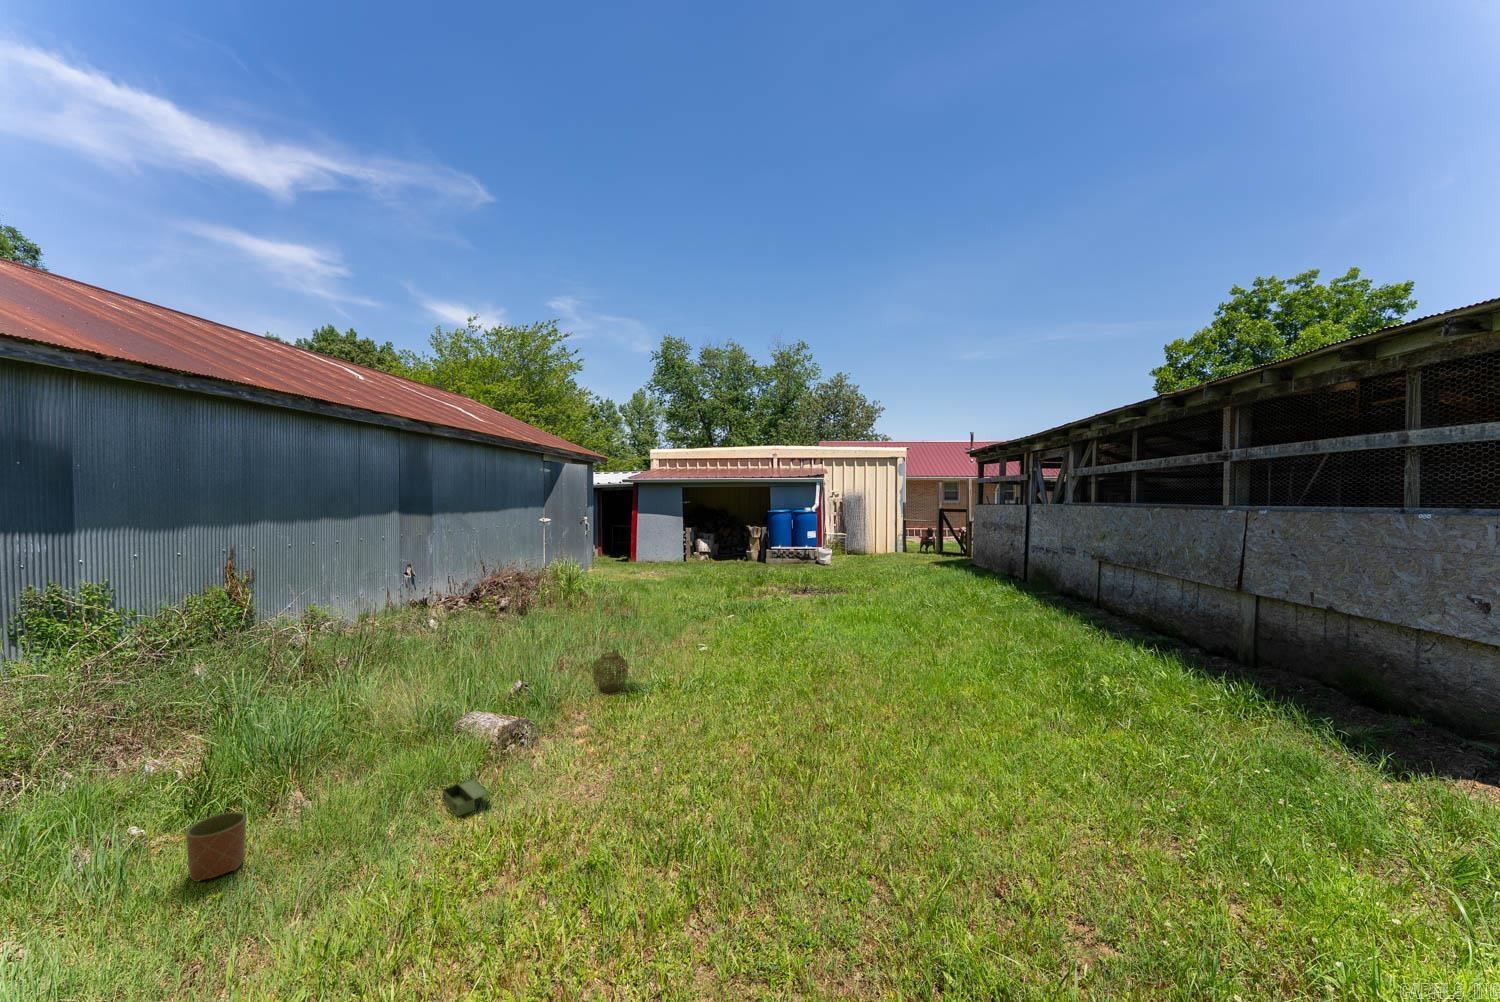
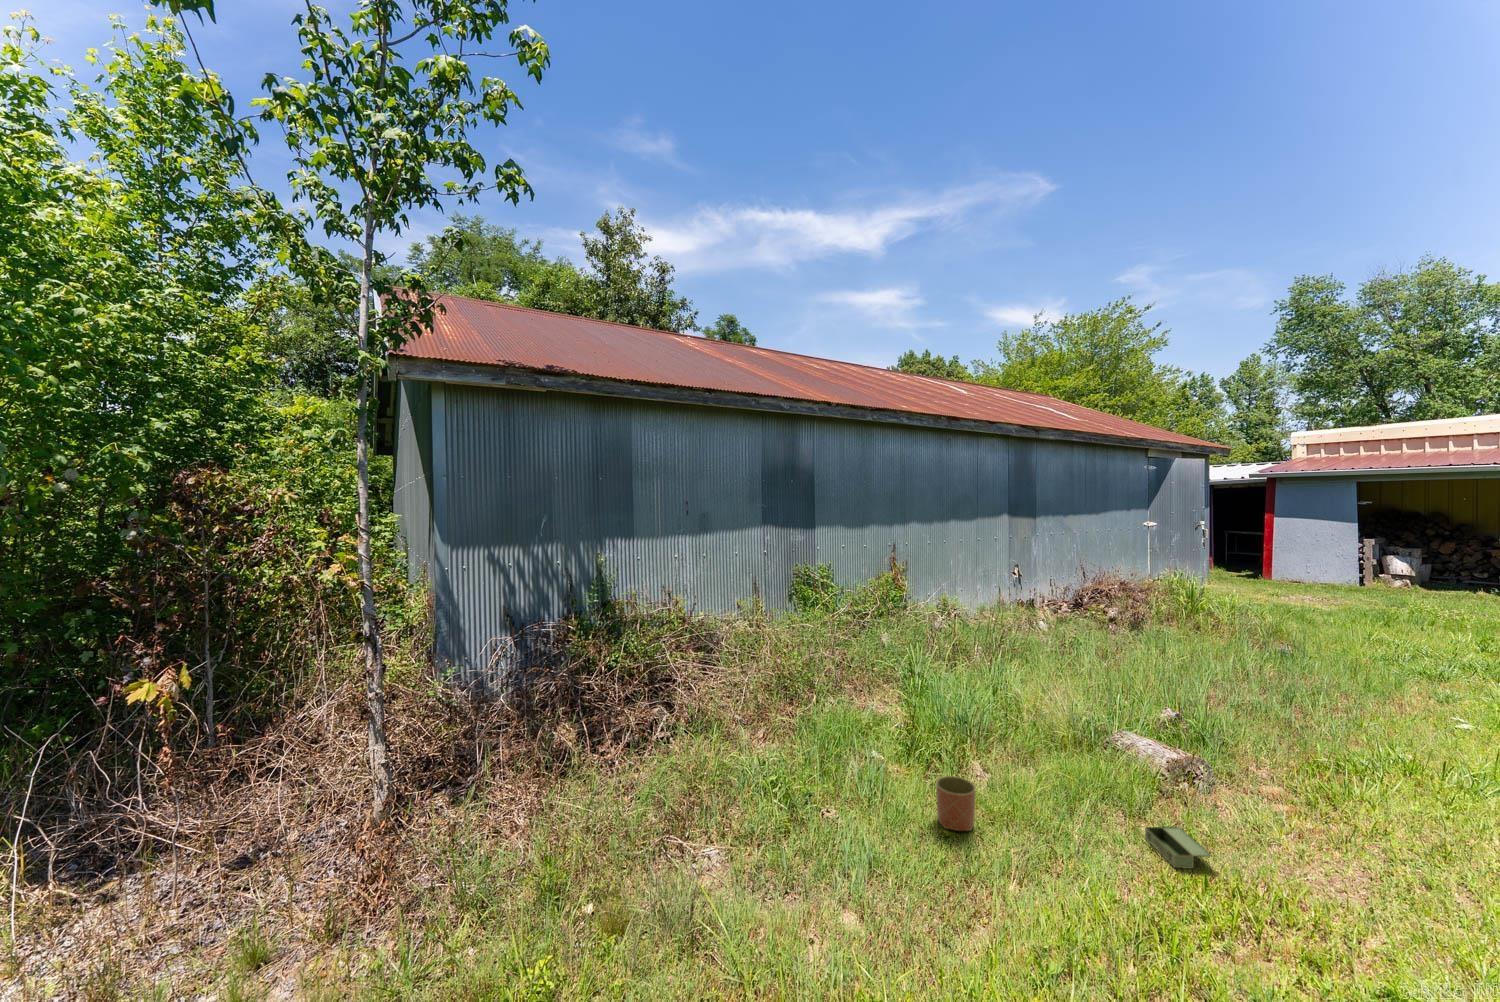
woven basket: present [593,652,628,692] -> none [1299,711,1365,769]

